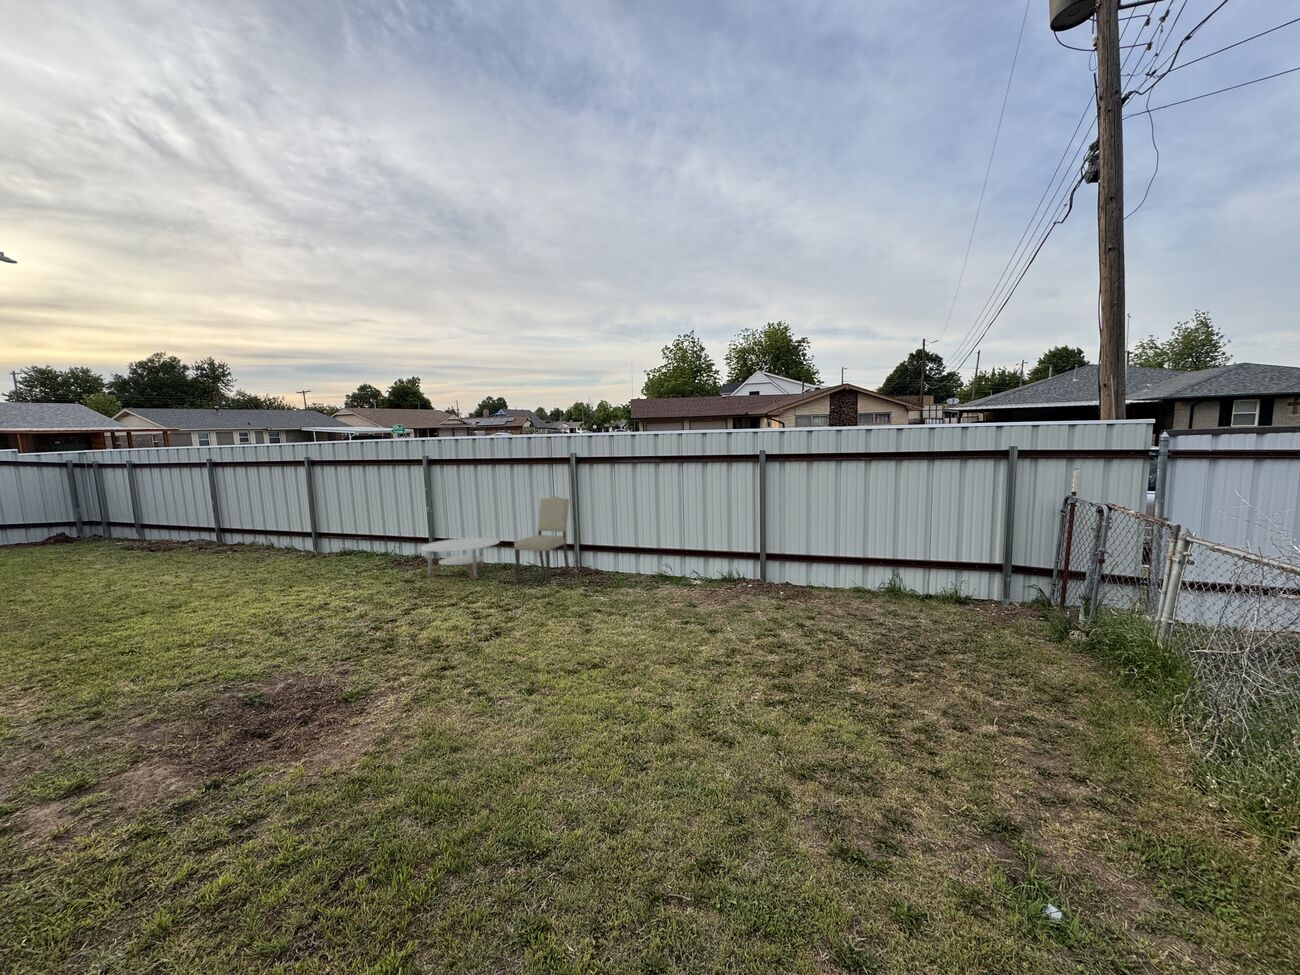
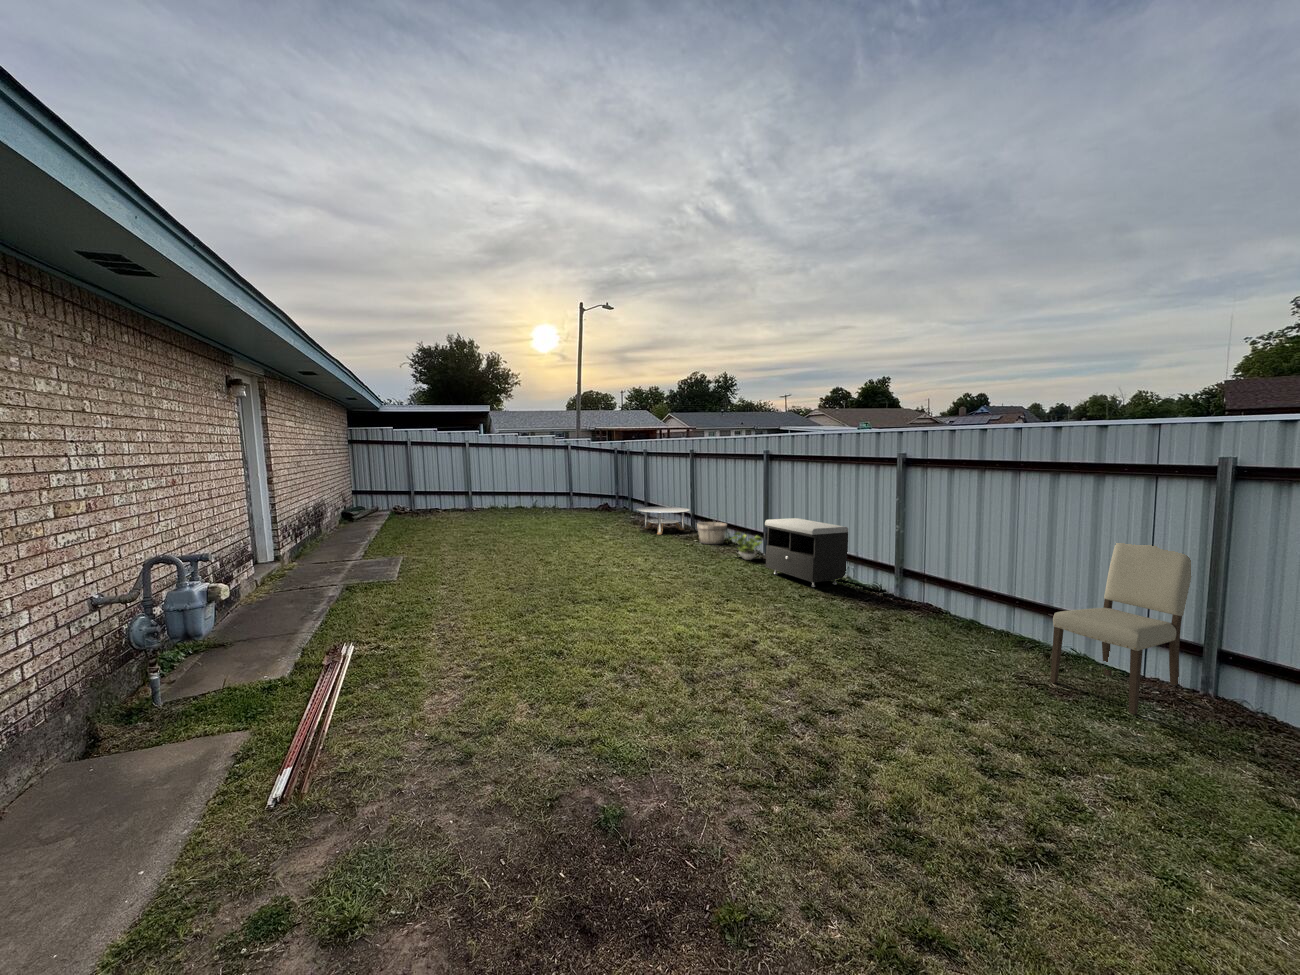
storage bench: none [315,514,394,566] -> present [765,518,848,587]
wooden bucket: none [231,526,269,553] -> present [697,521,727,544]
potted plant: none [276,535,312,559] -> present [732,532,762,560]
round table: present [421,538,499,579] -> present [636,507,690,535]

